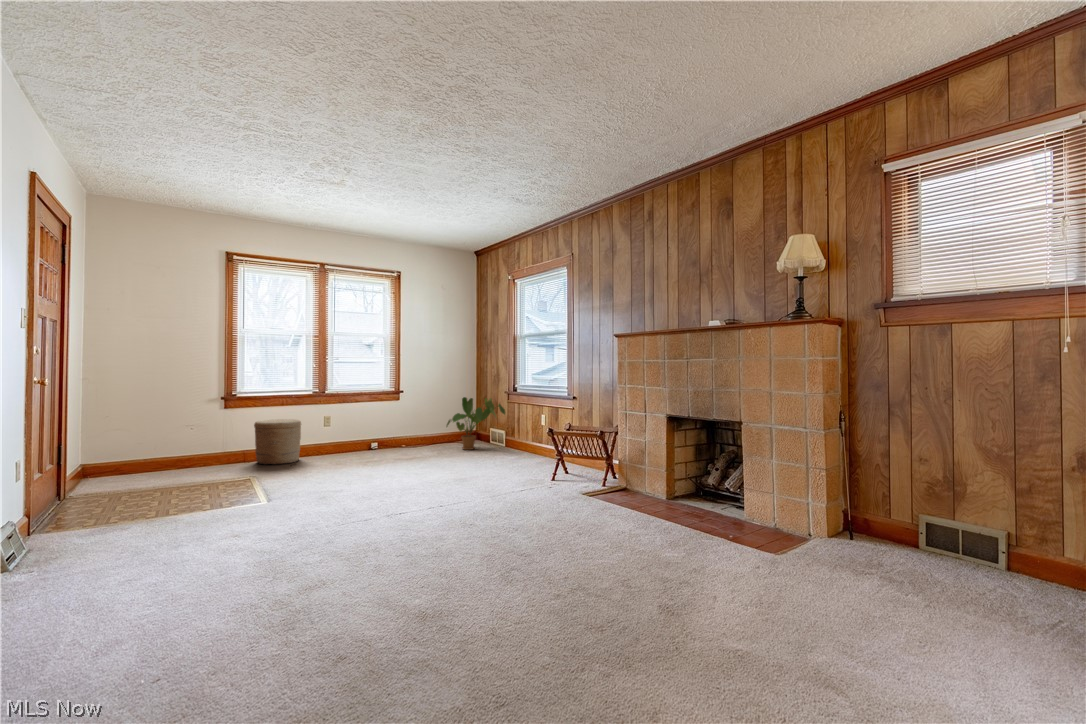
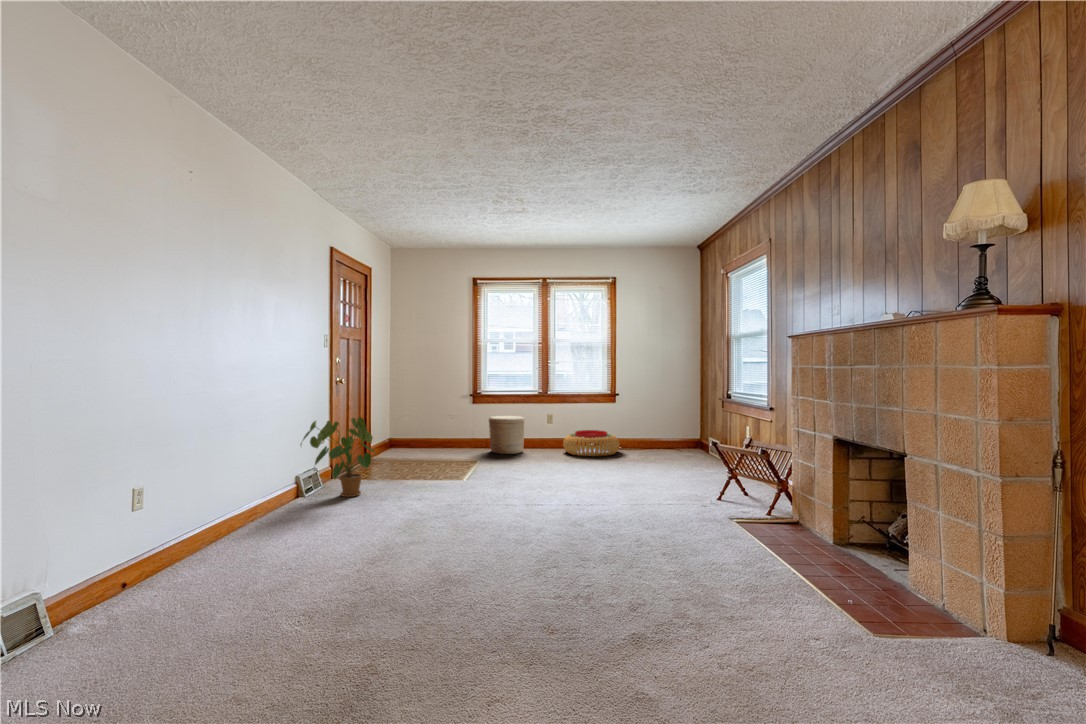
house plant: present [446,397,505,450] -> present [301,417,375,497]
pouf: none [347,429,409,457] -> present [563,430,620,456]

